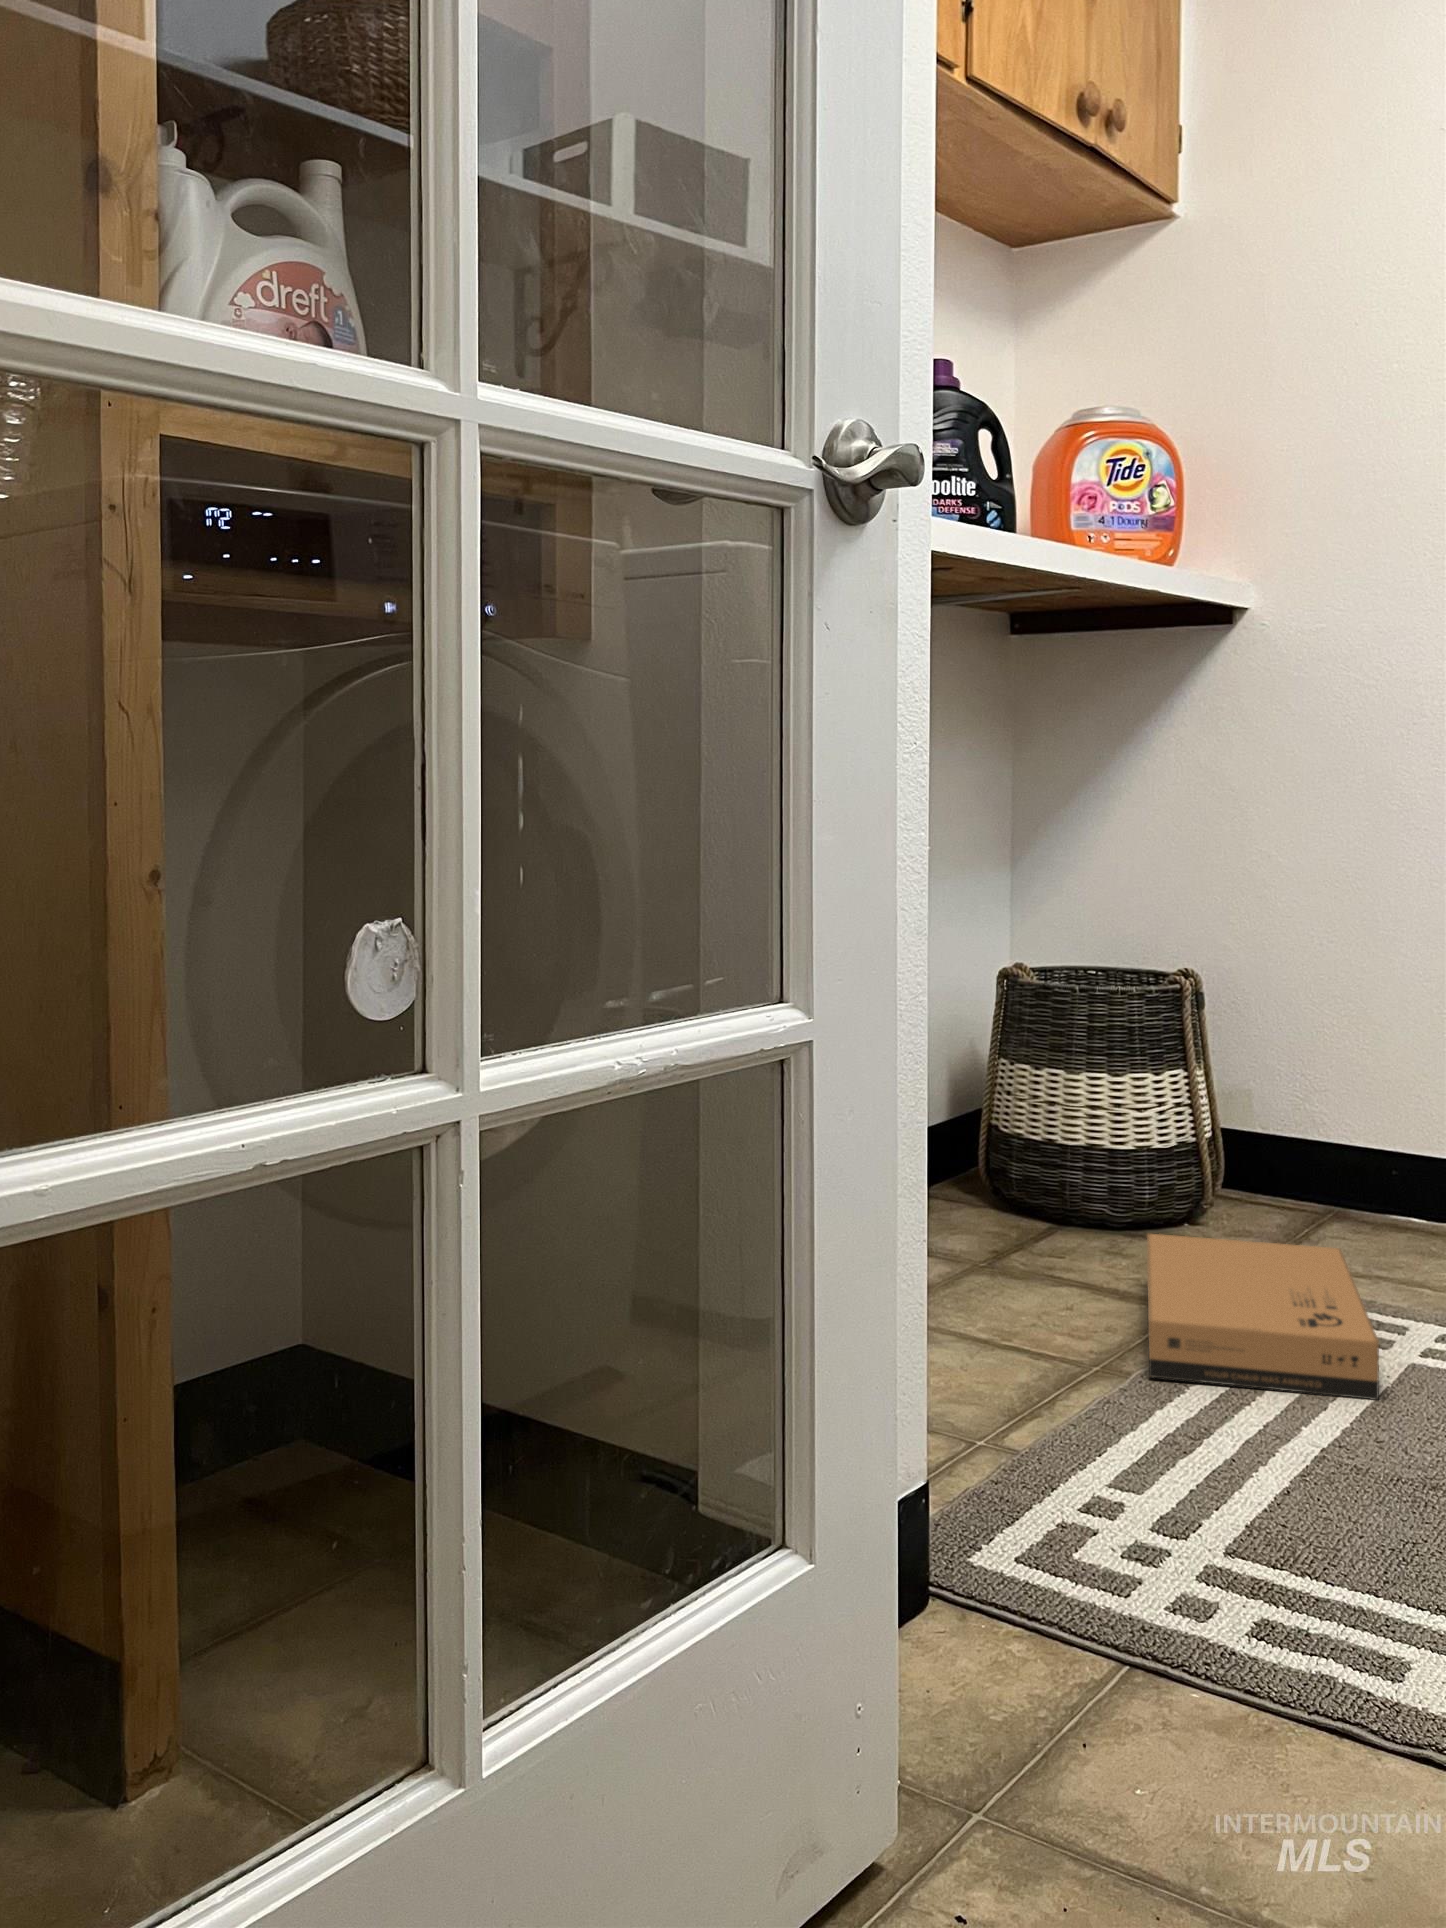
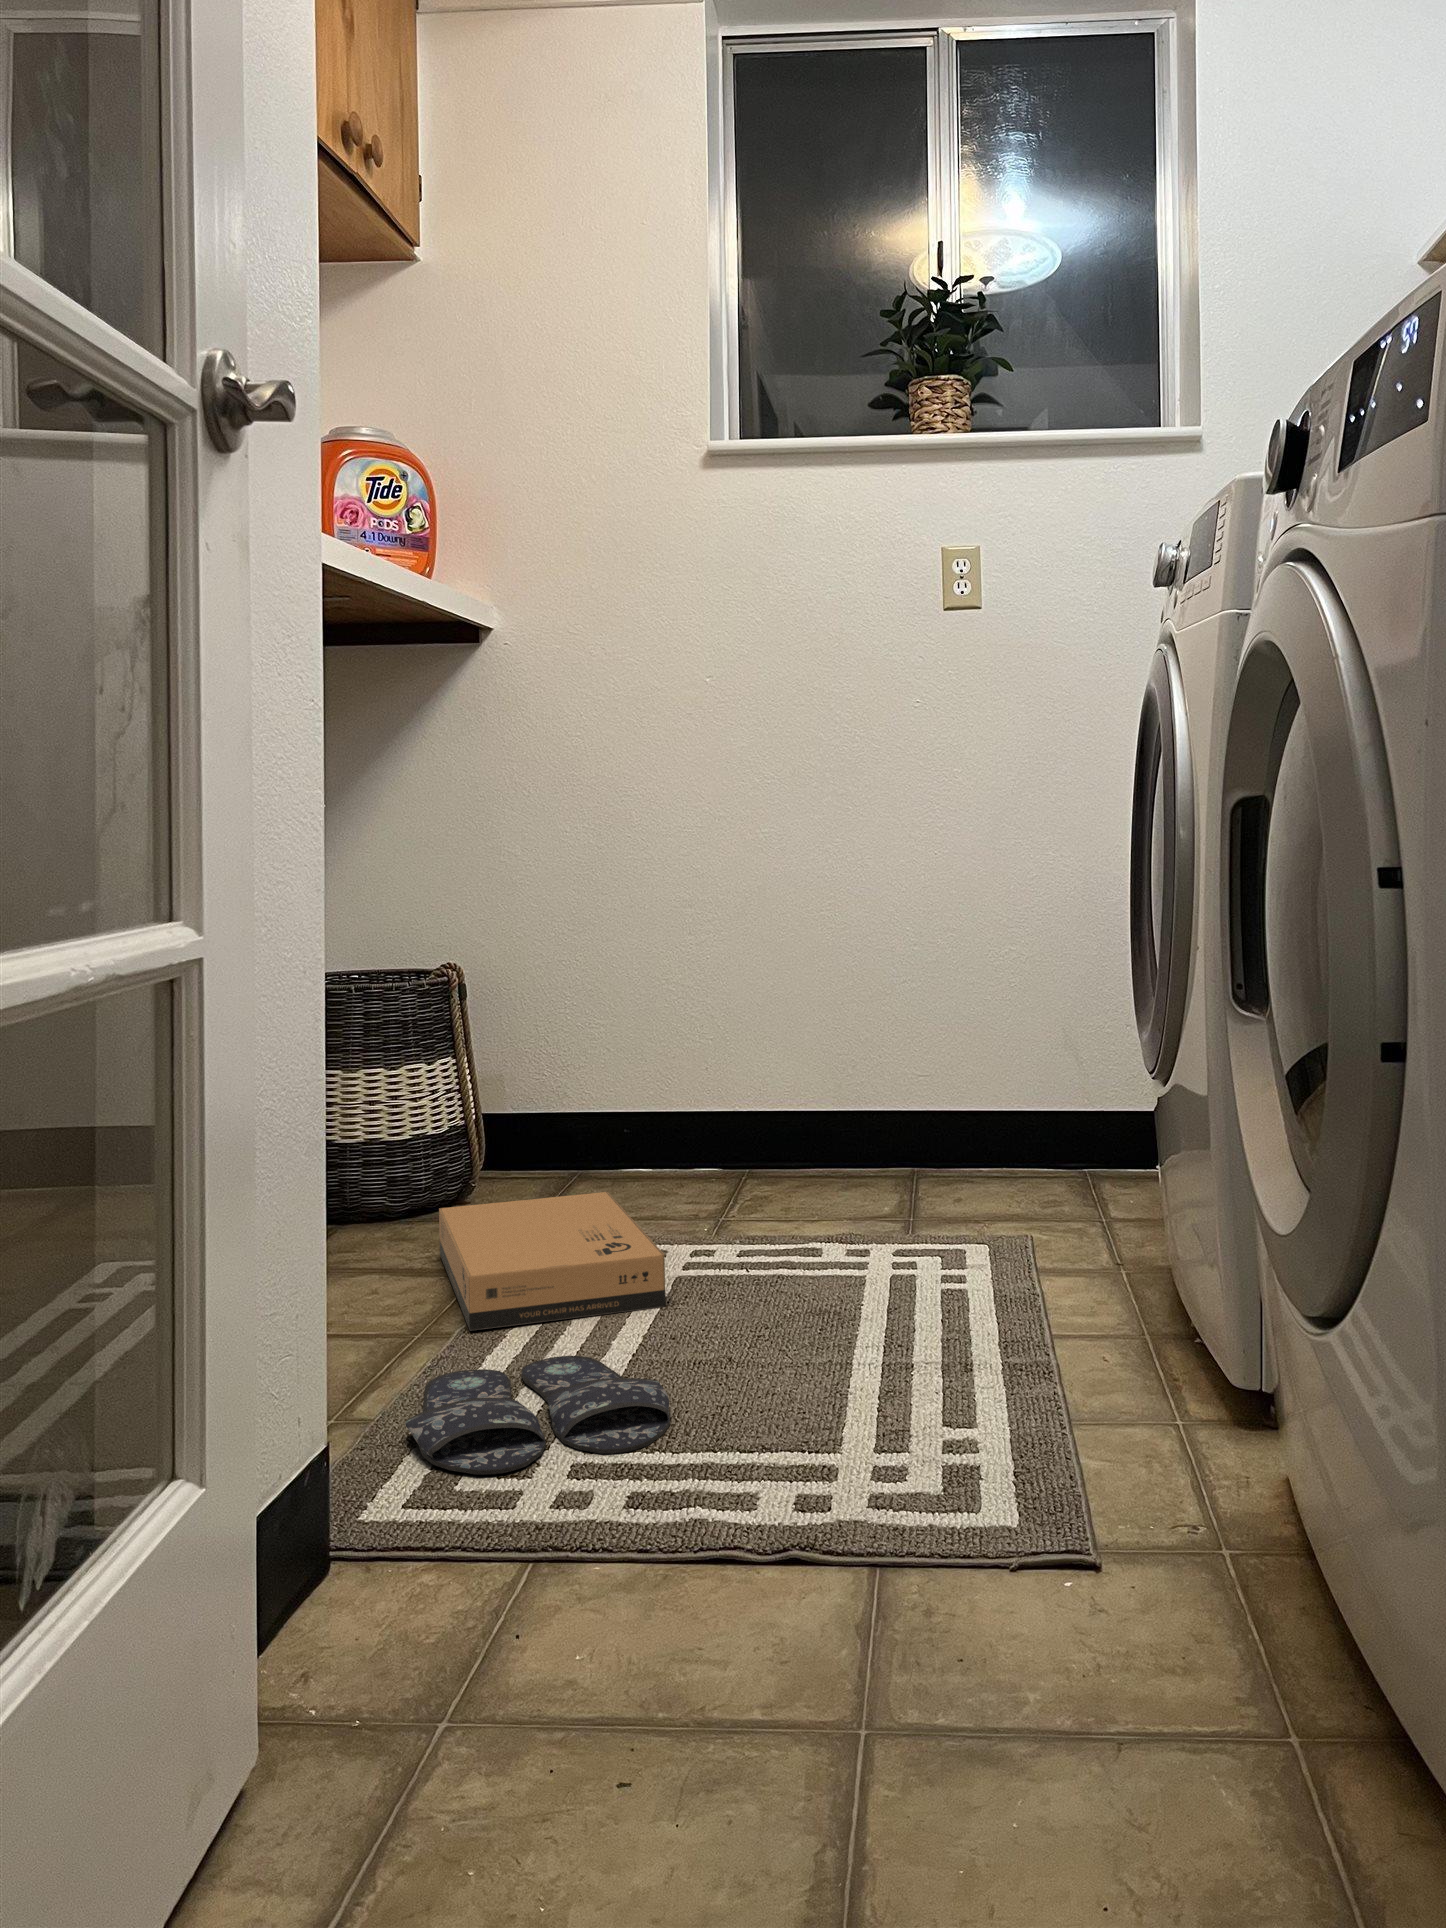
slippers: none [1045,1421,1338,1568] -> present [405,1356,670,1475]

